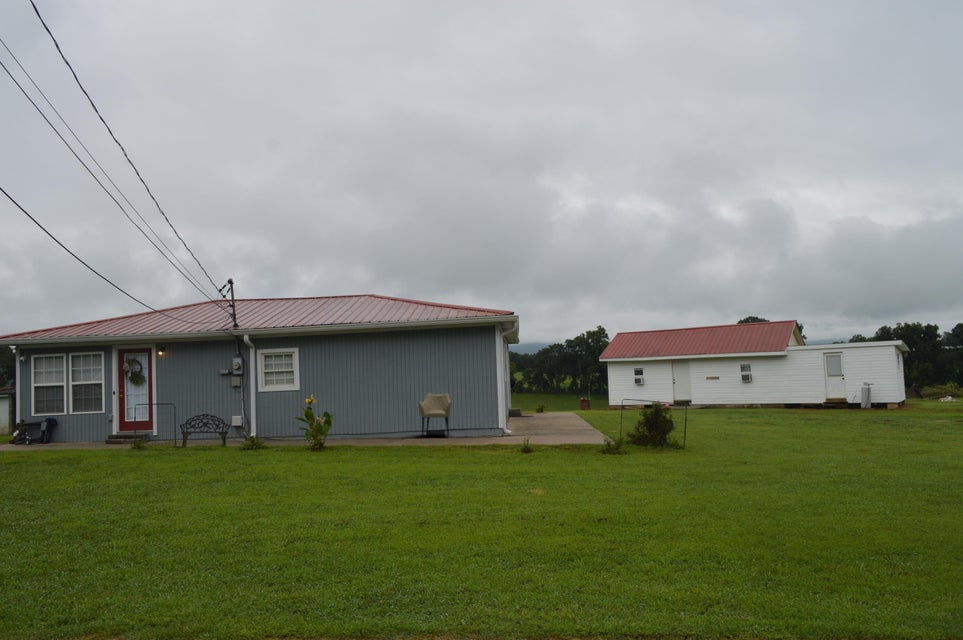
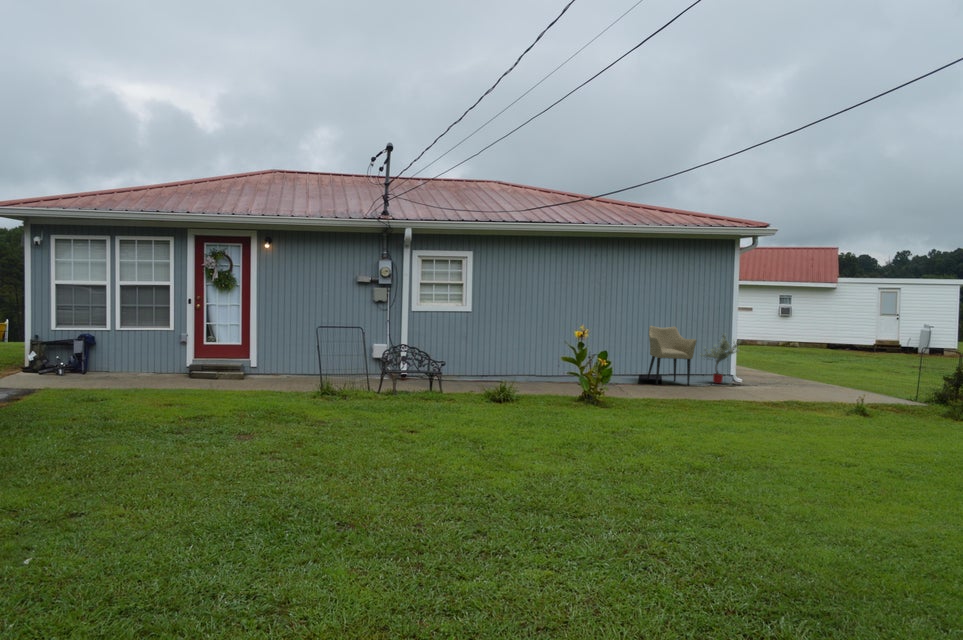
potted tree: none [464,396,497,436] -> present [701,334,740,384]

